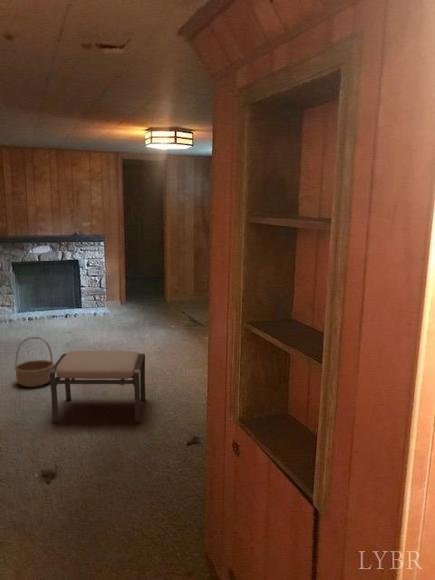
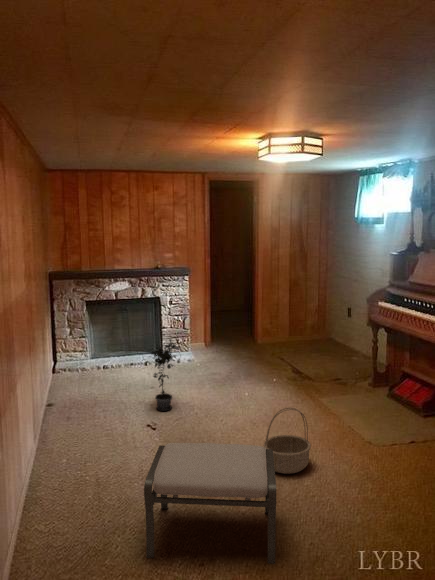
potted plant: none [63,289,89,347] -> present [152,339,179,411]
basket: present [15,337,54,387] -> present [264,408,311,474]

